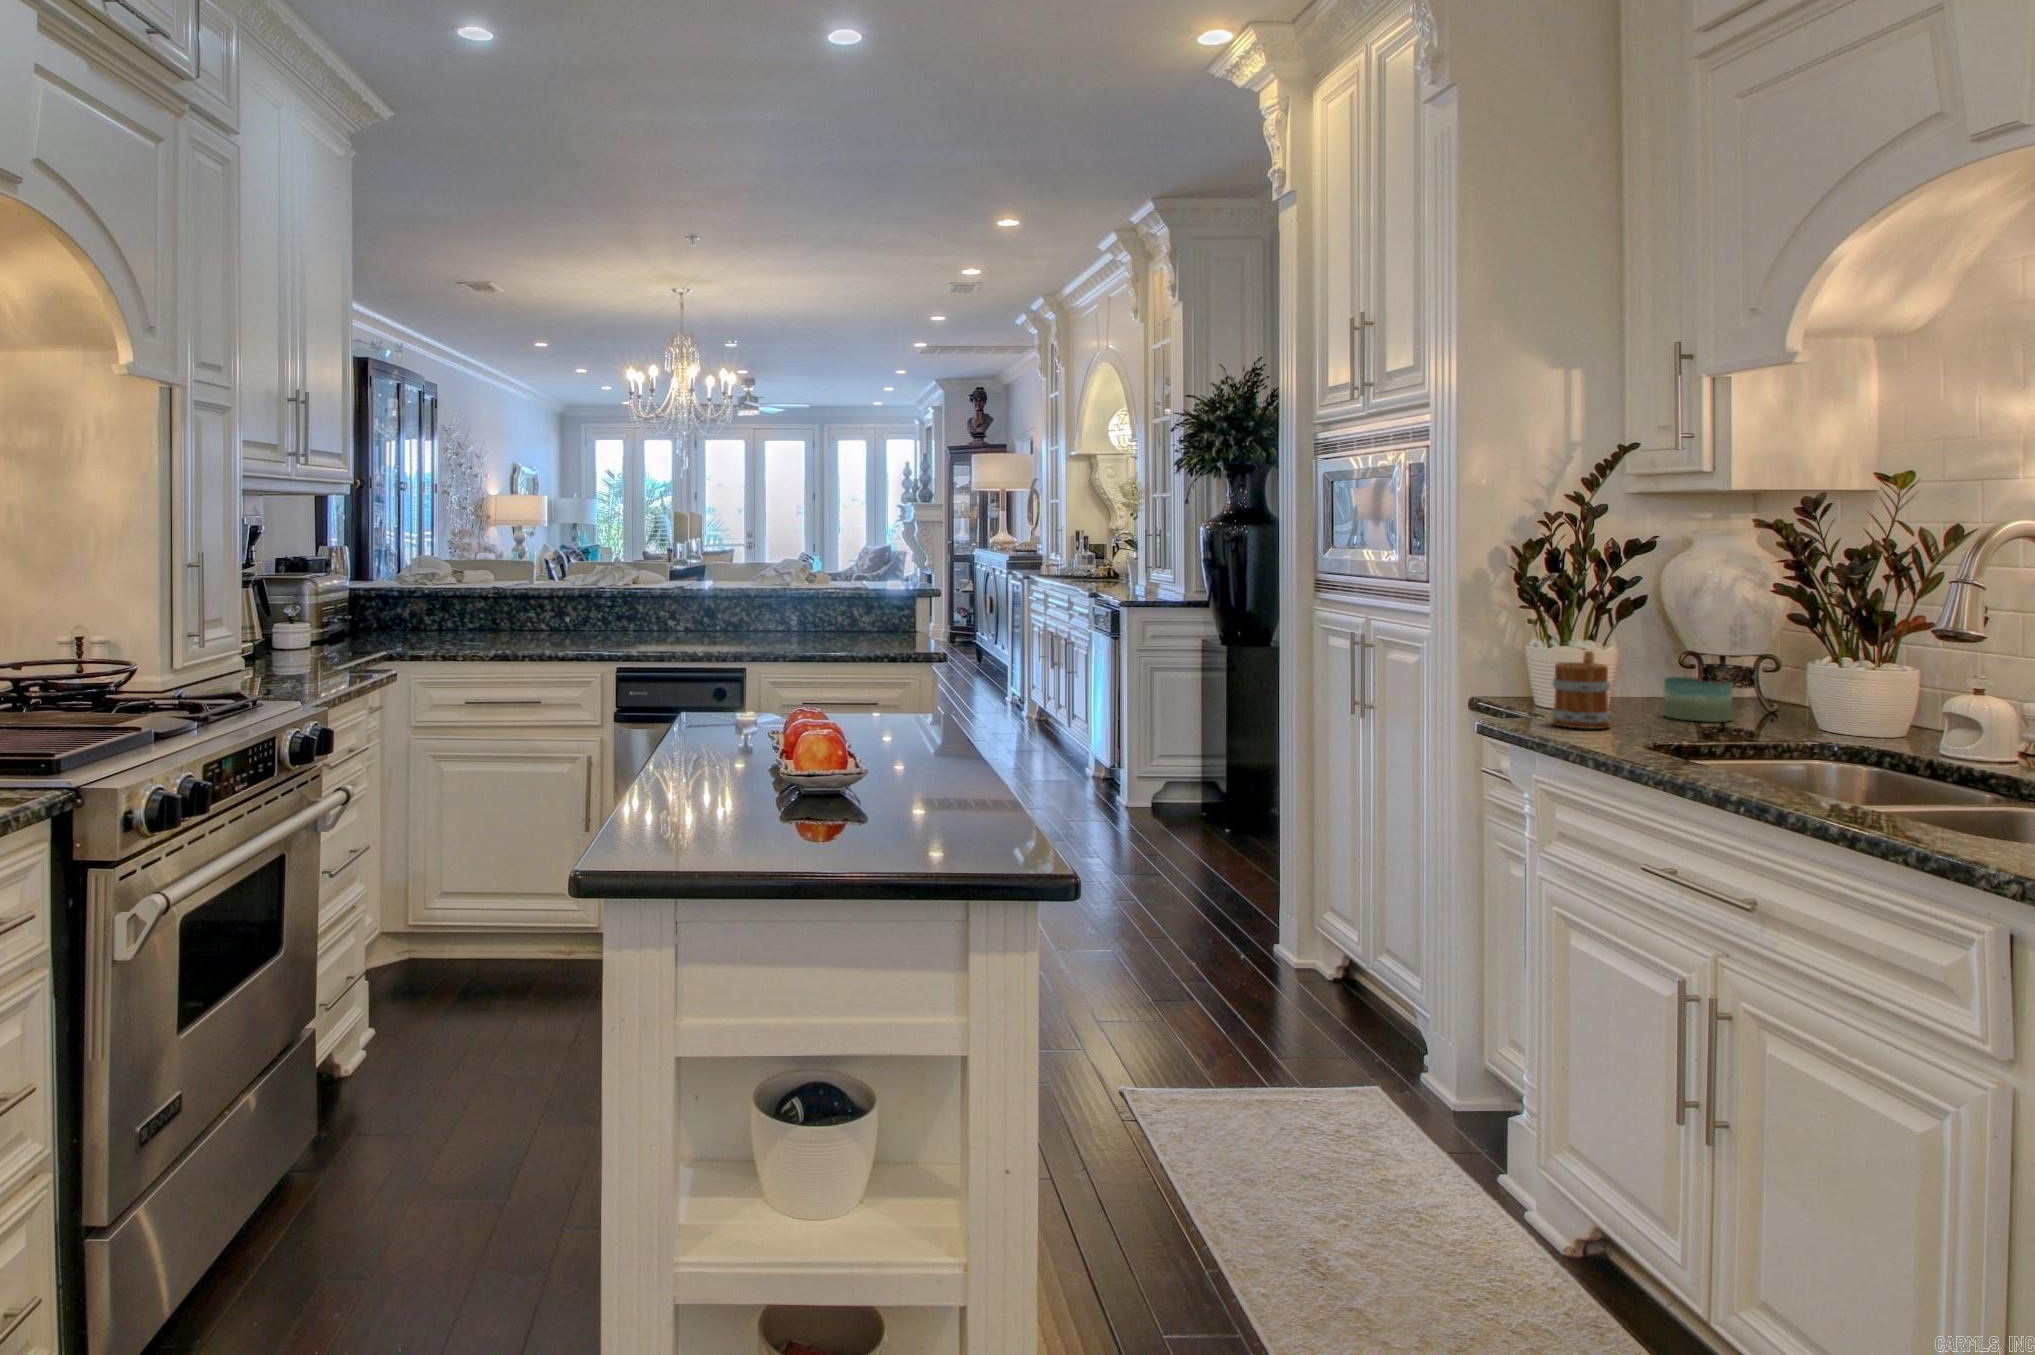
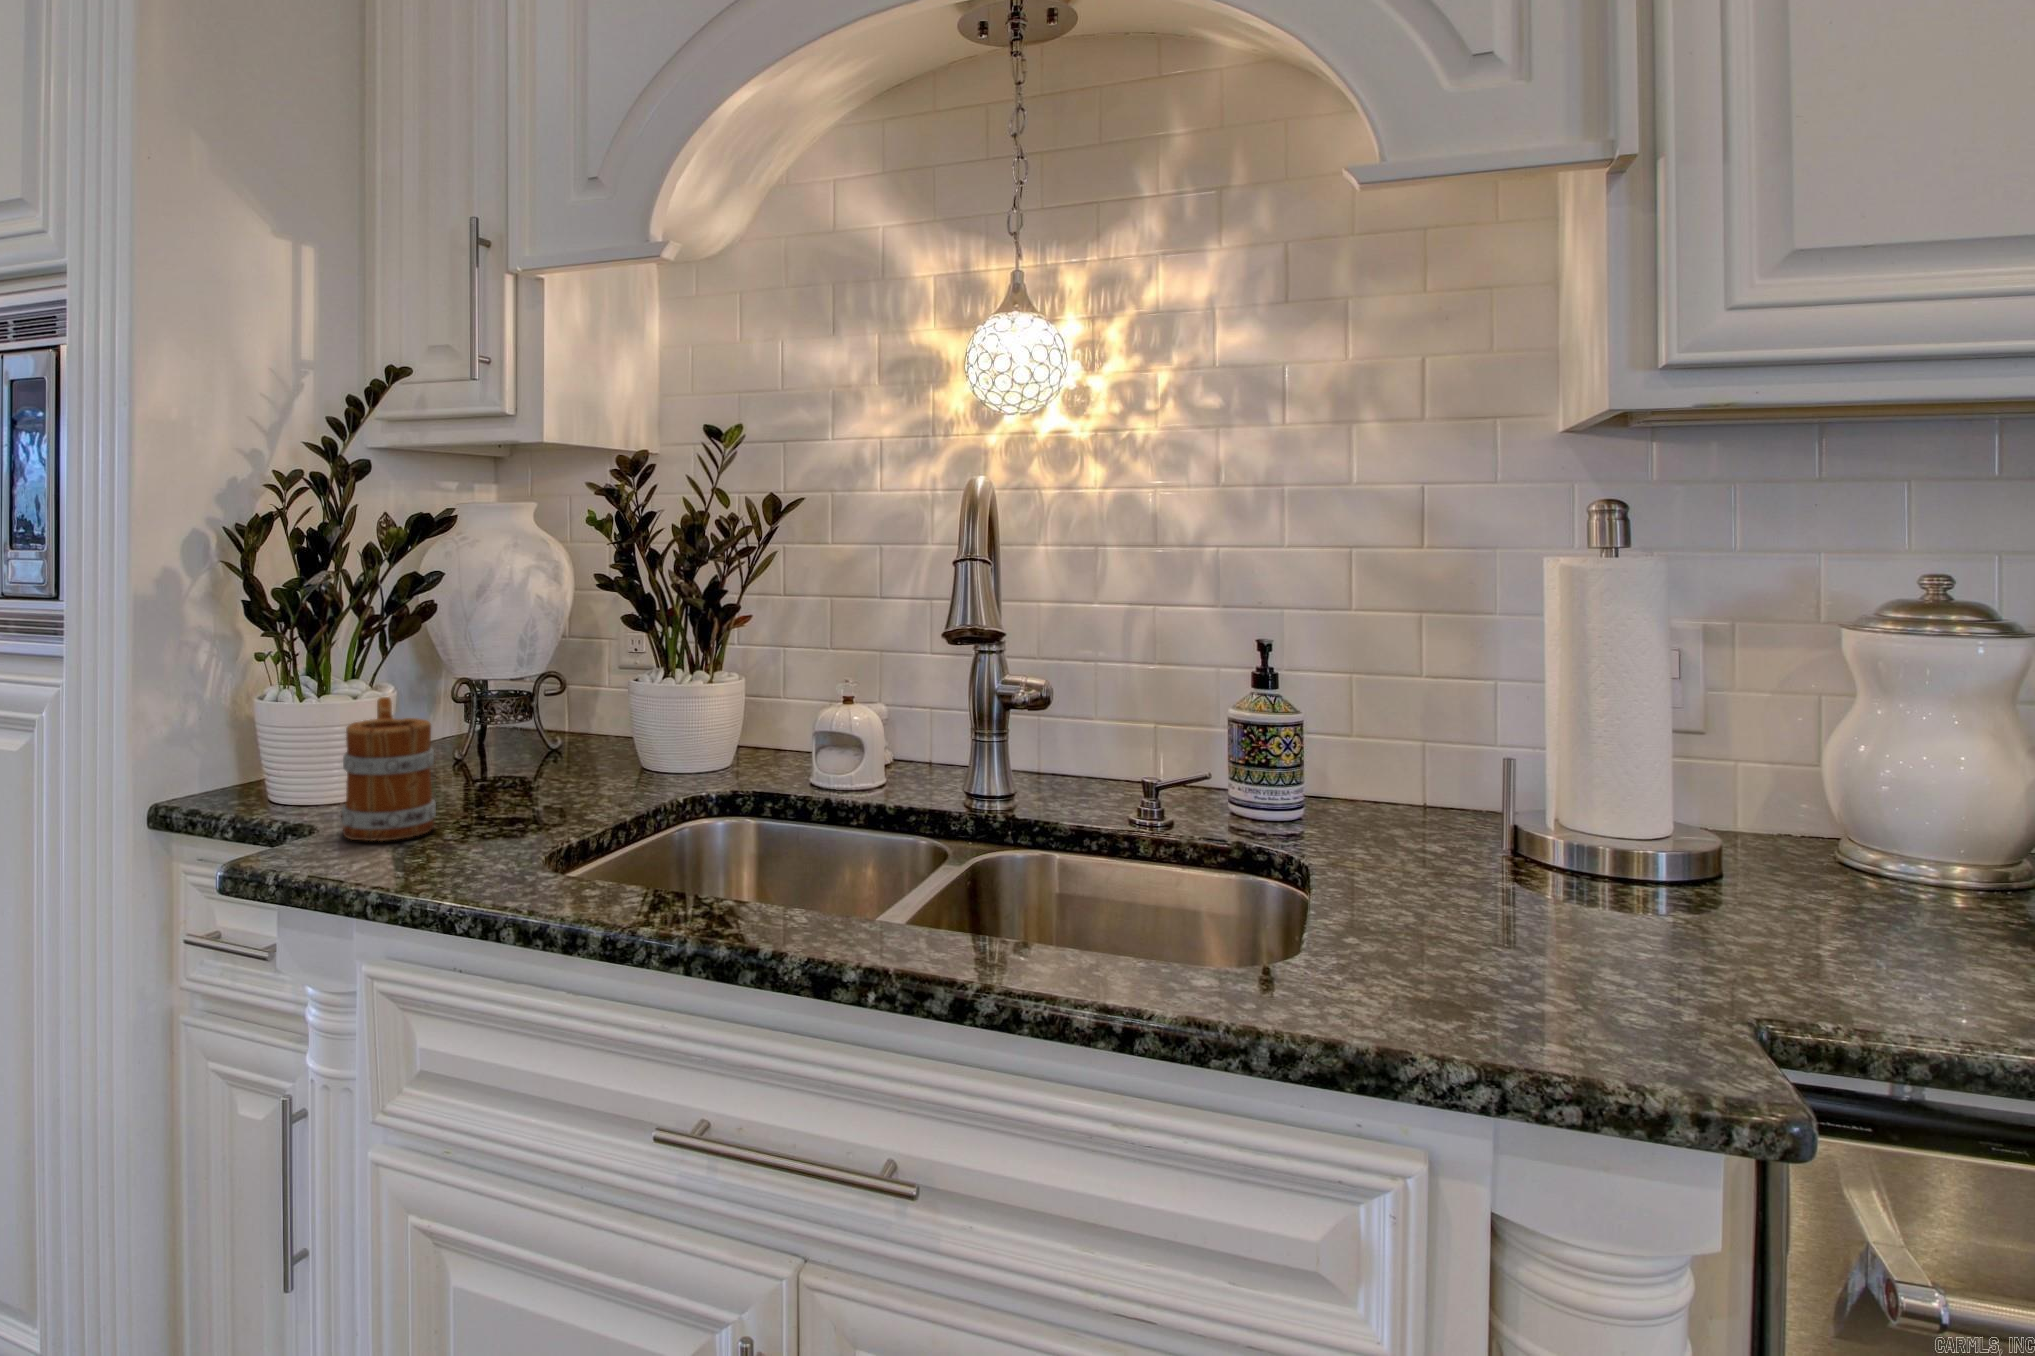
candle: present [1664,677,1732,722] -> none [461,716,546,785]

